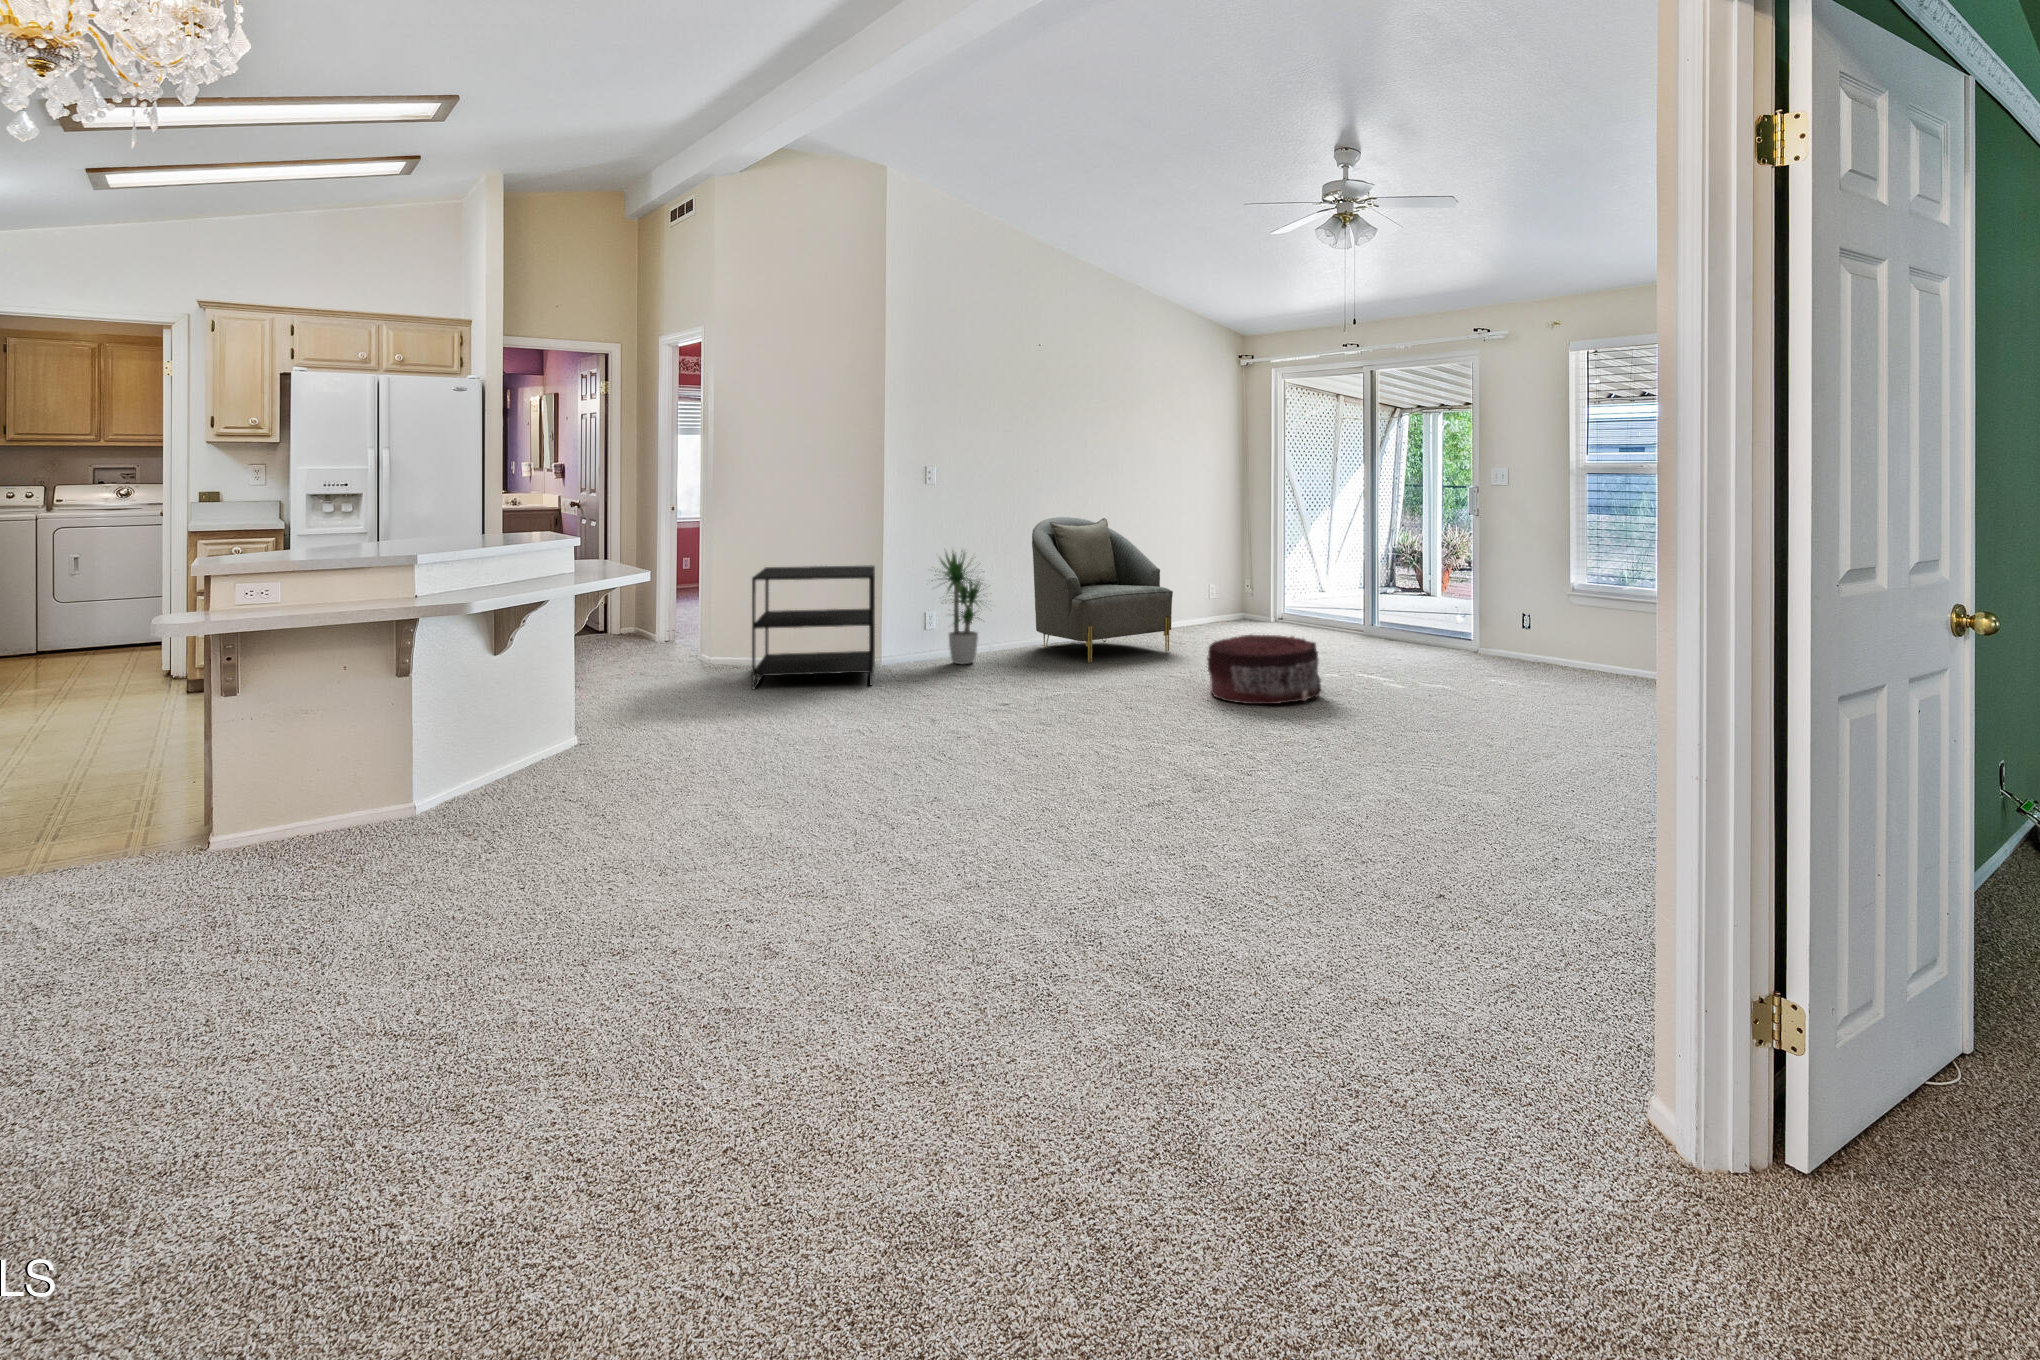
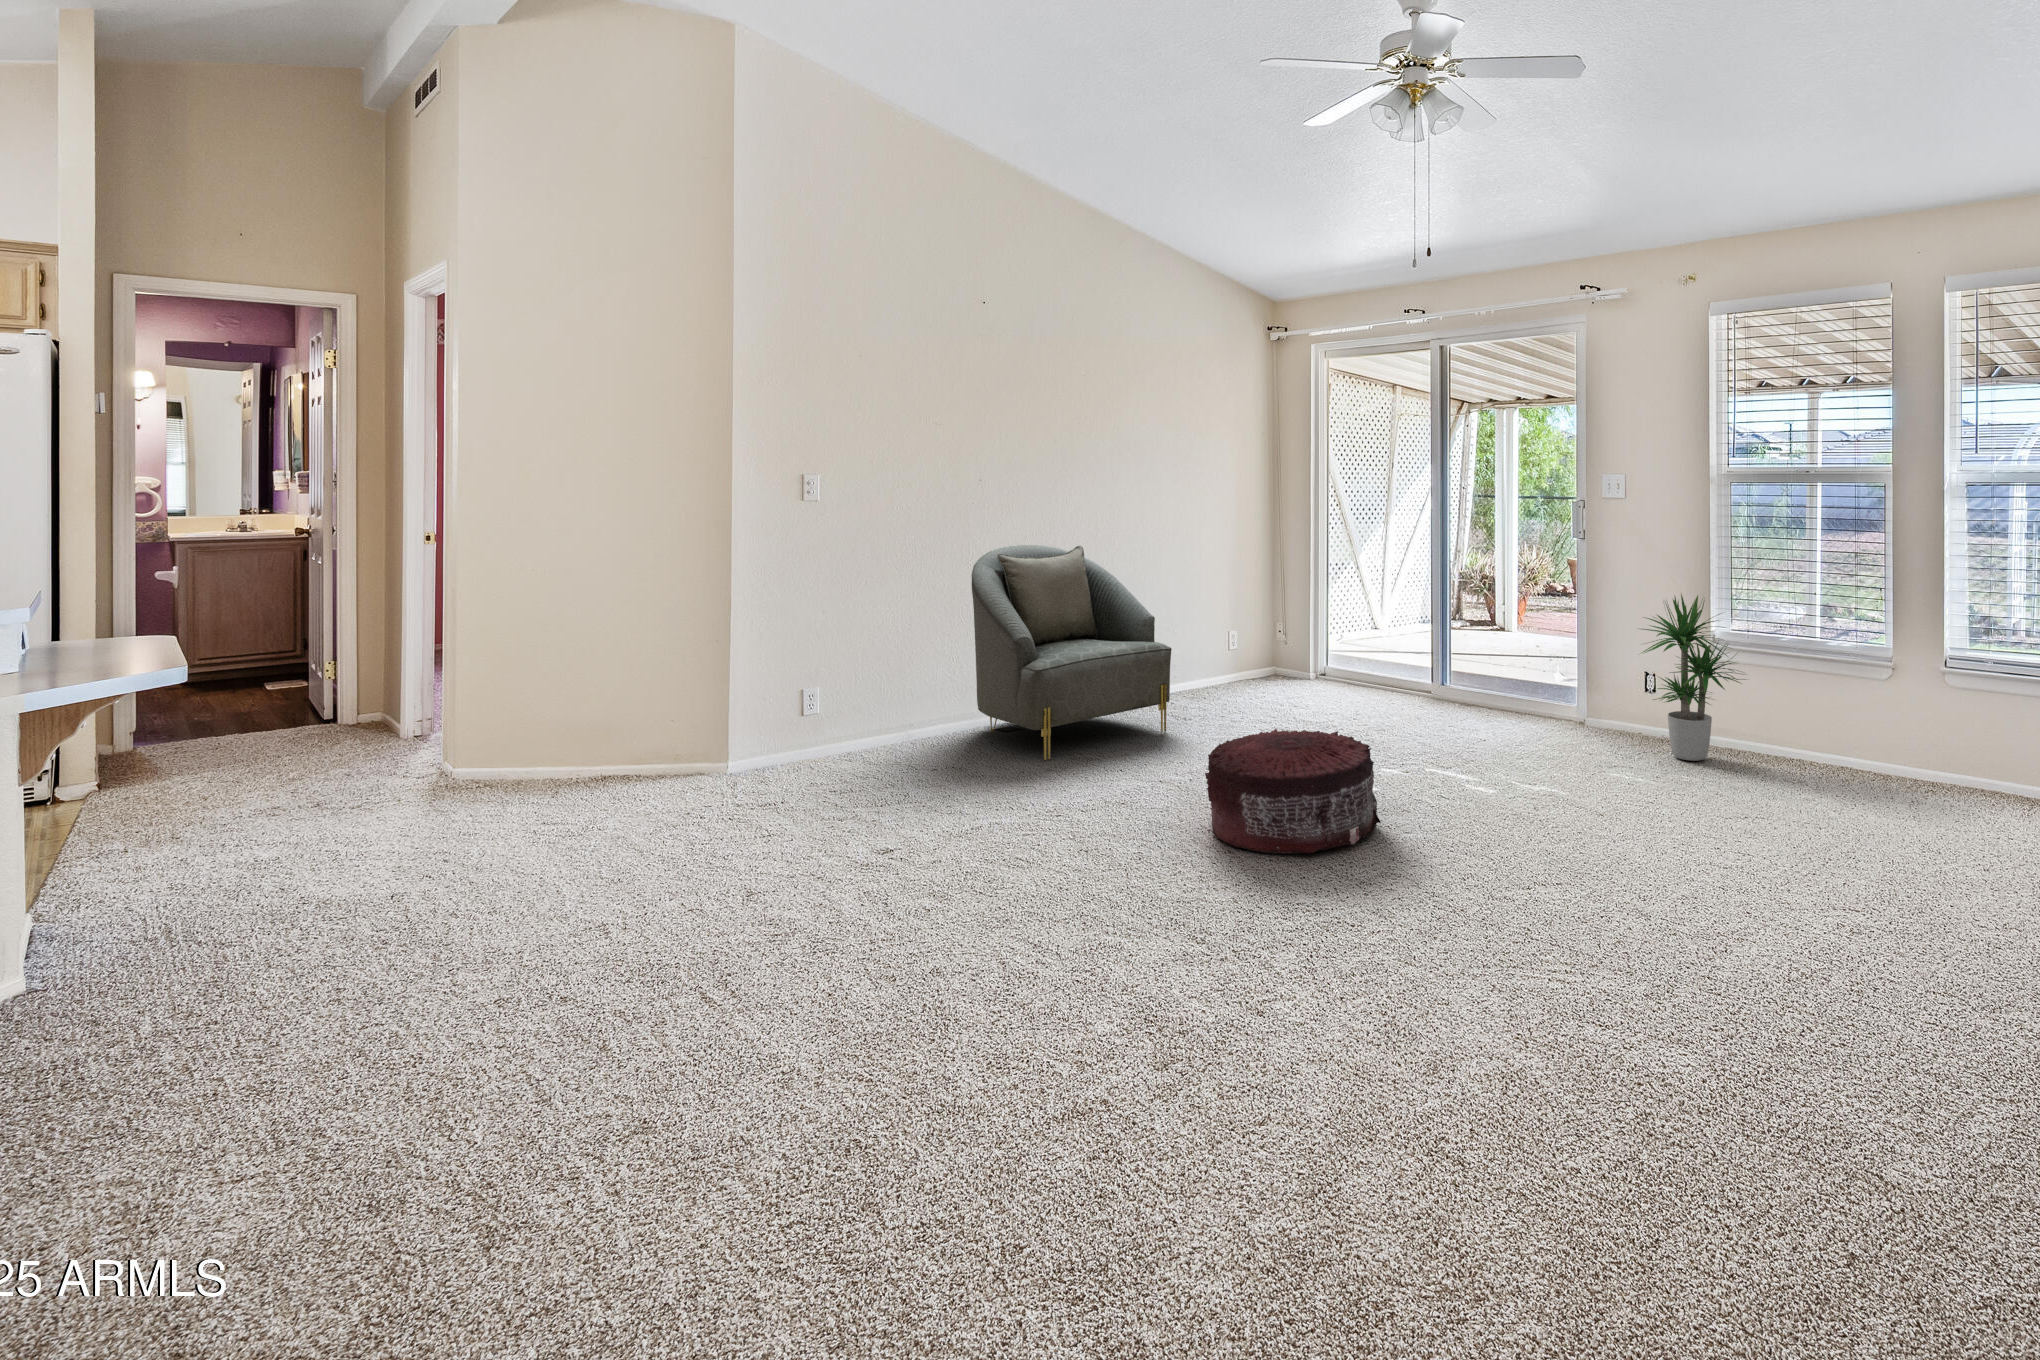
potted plant: present [932,550,984,664] -> present [1642,594,1745,761]
side table: present [752,566,875,689] -> none [462,628,715,848]

